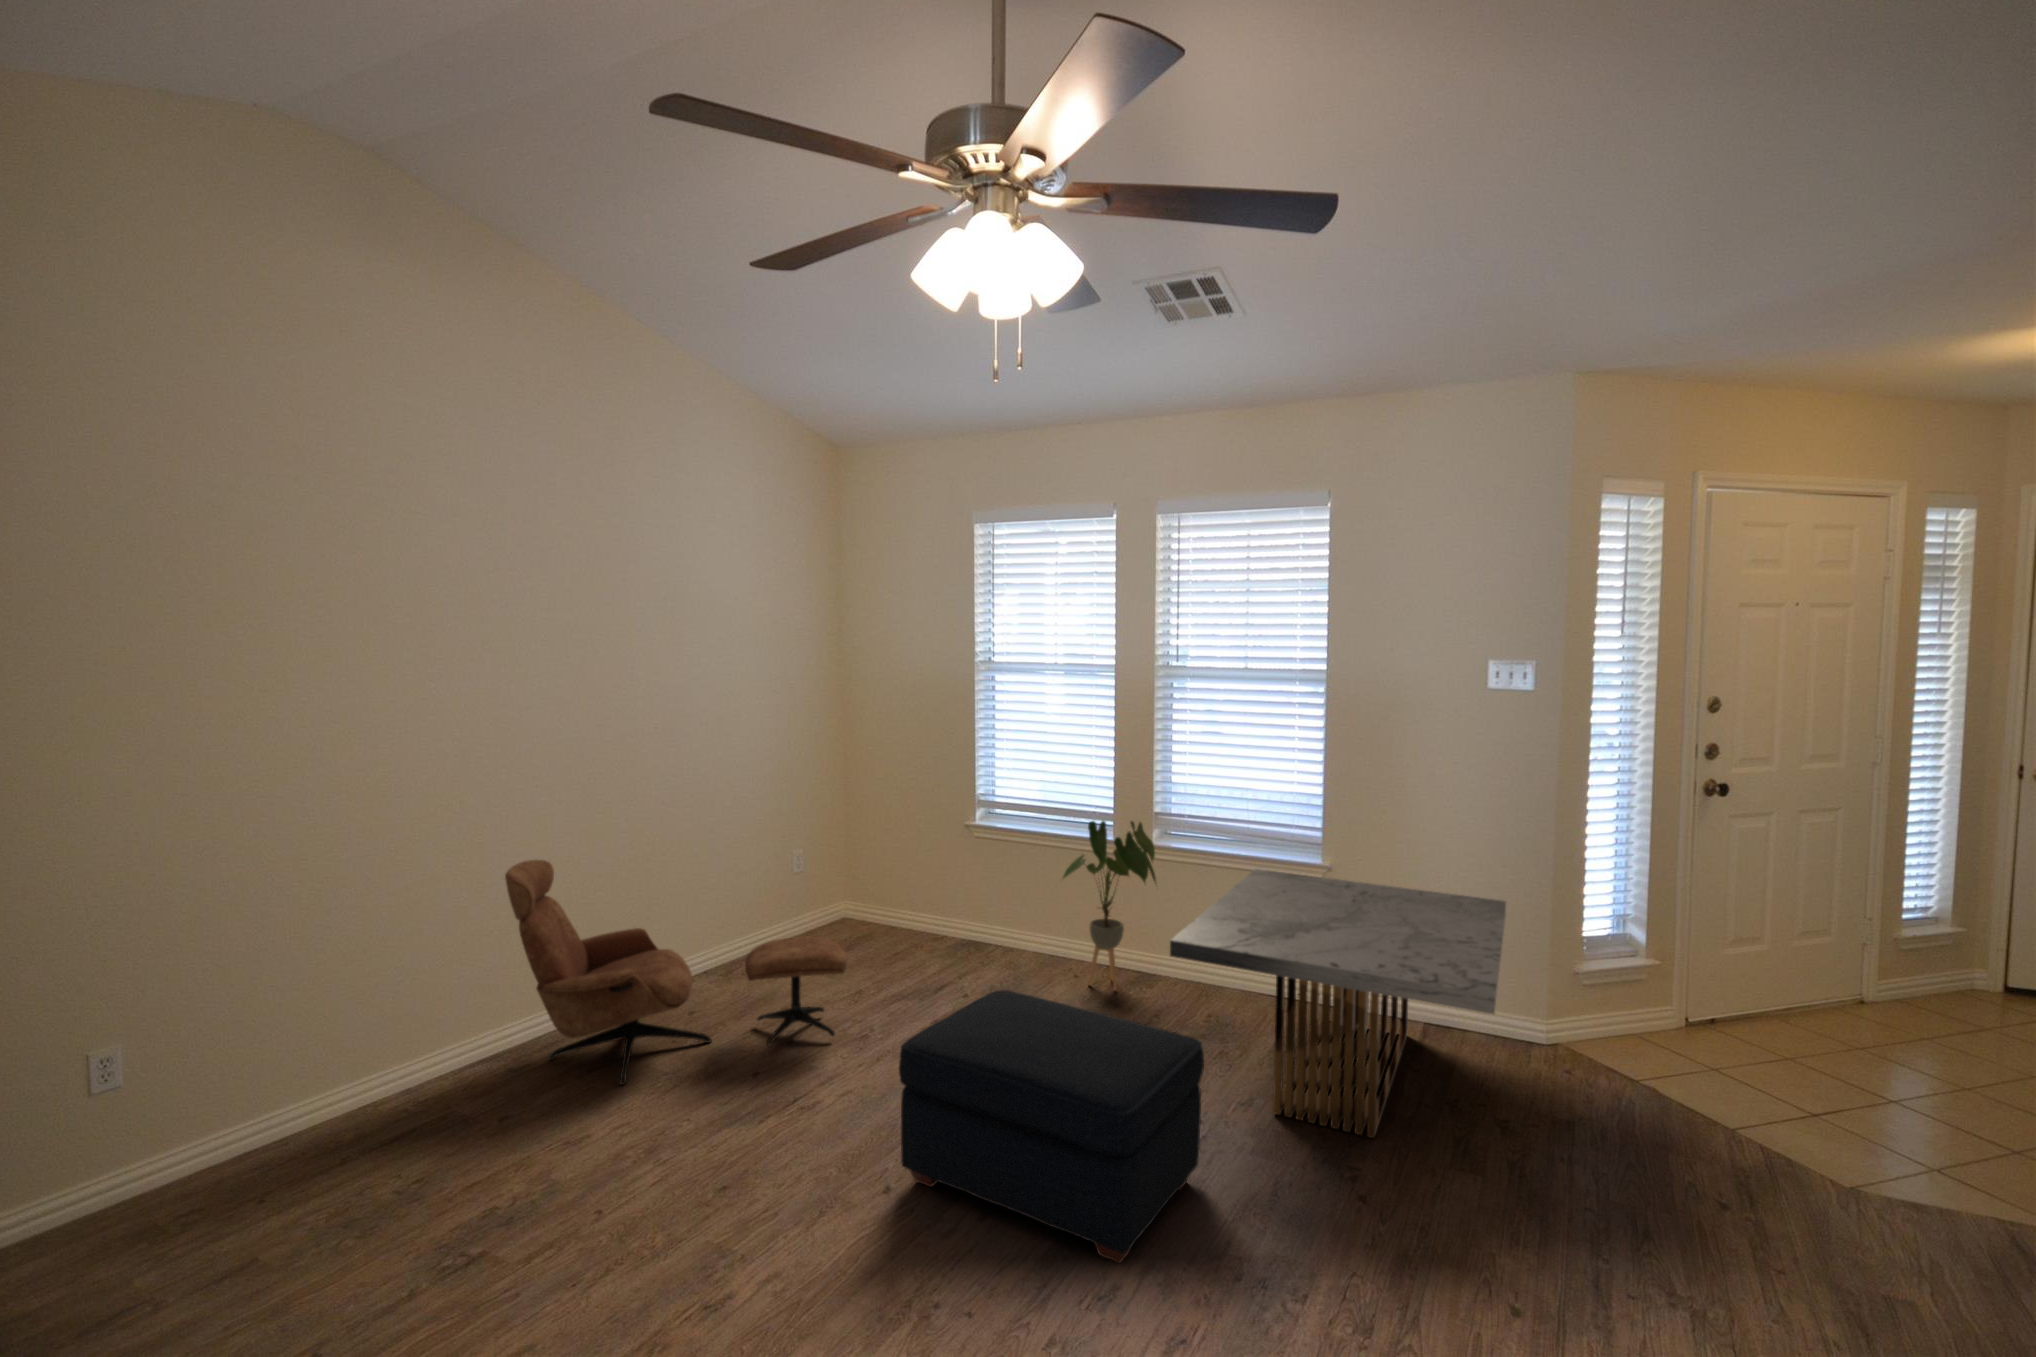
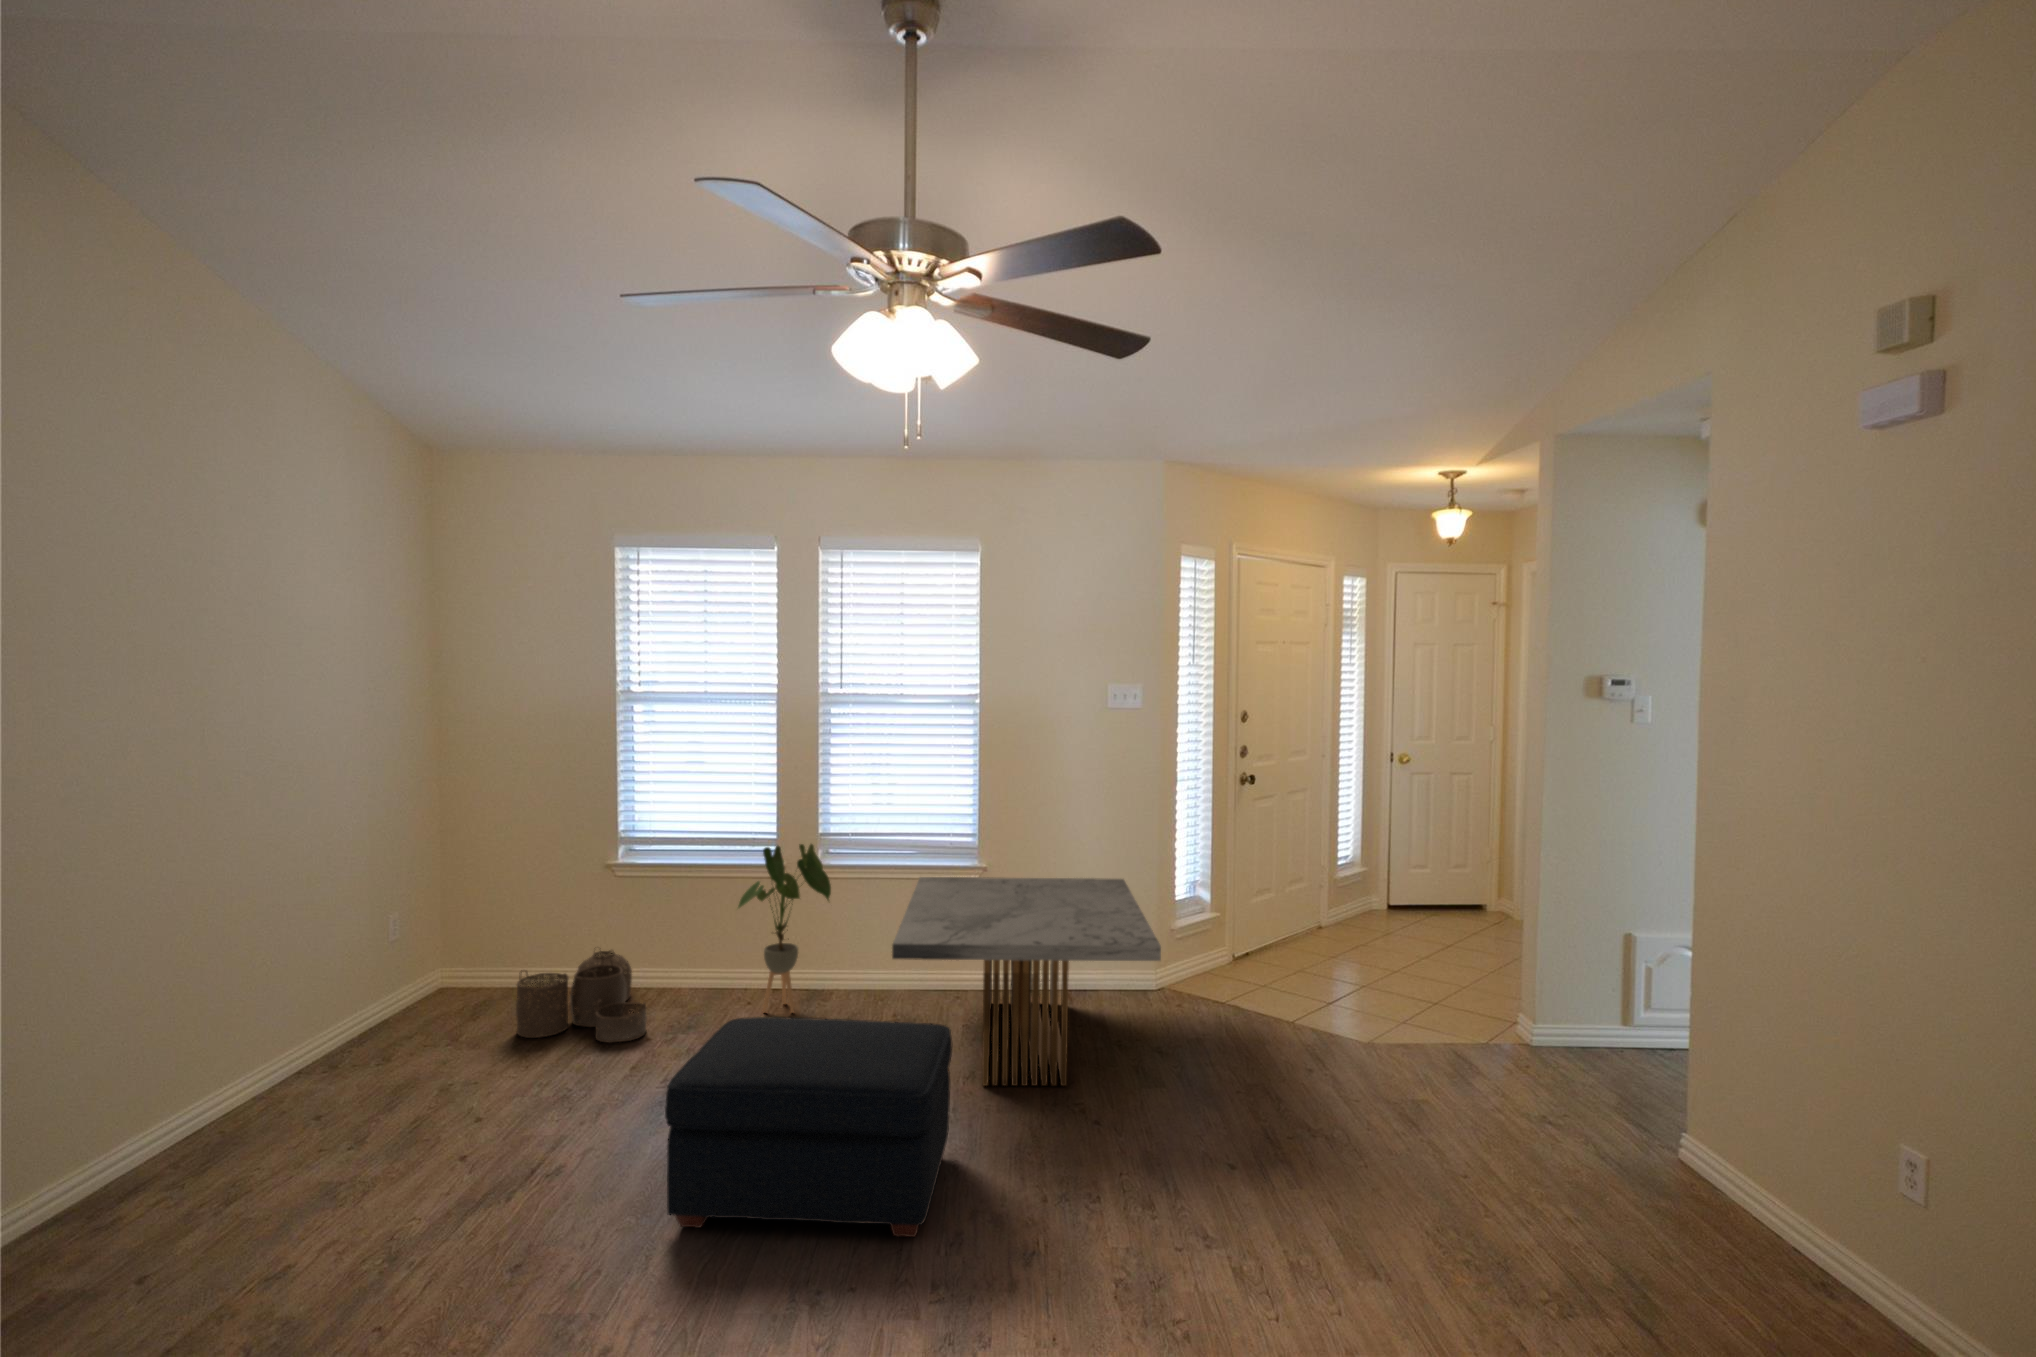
lounge chair: present [505,860,847,1085] -> none [17,962,518,1231]
woven basket: none [878,898,984,990] -> present [516,951,647,1043]

